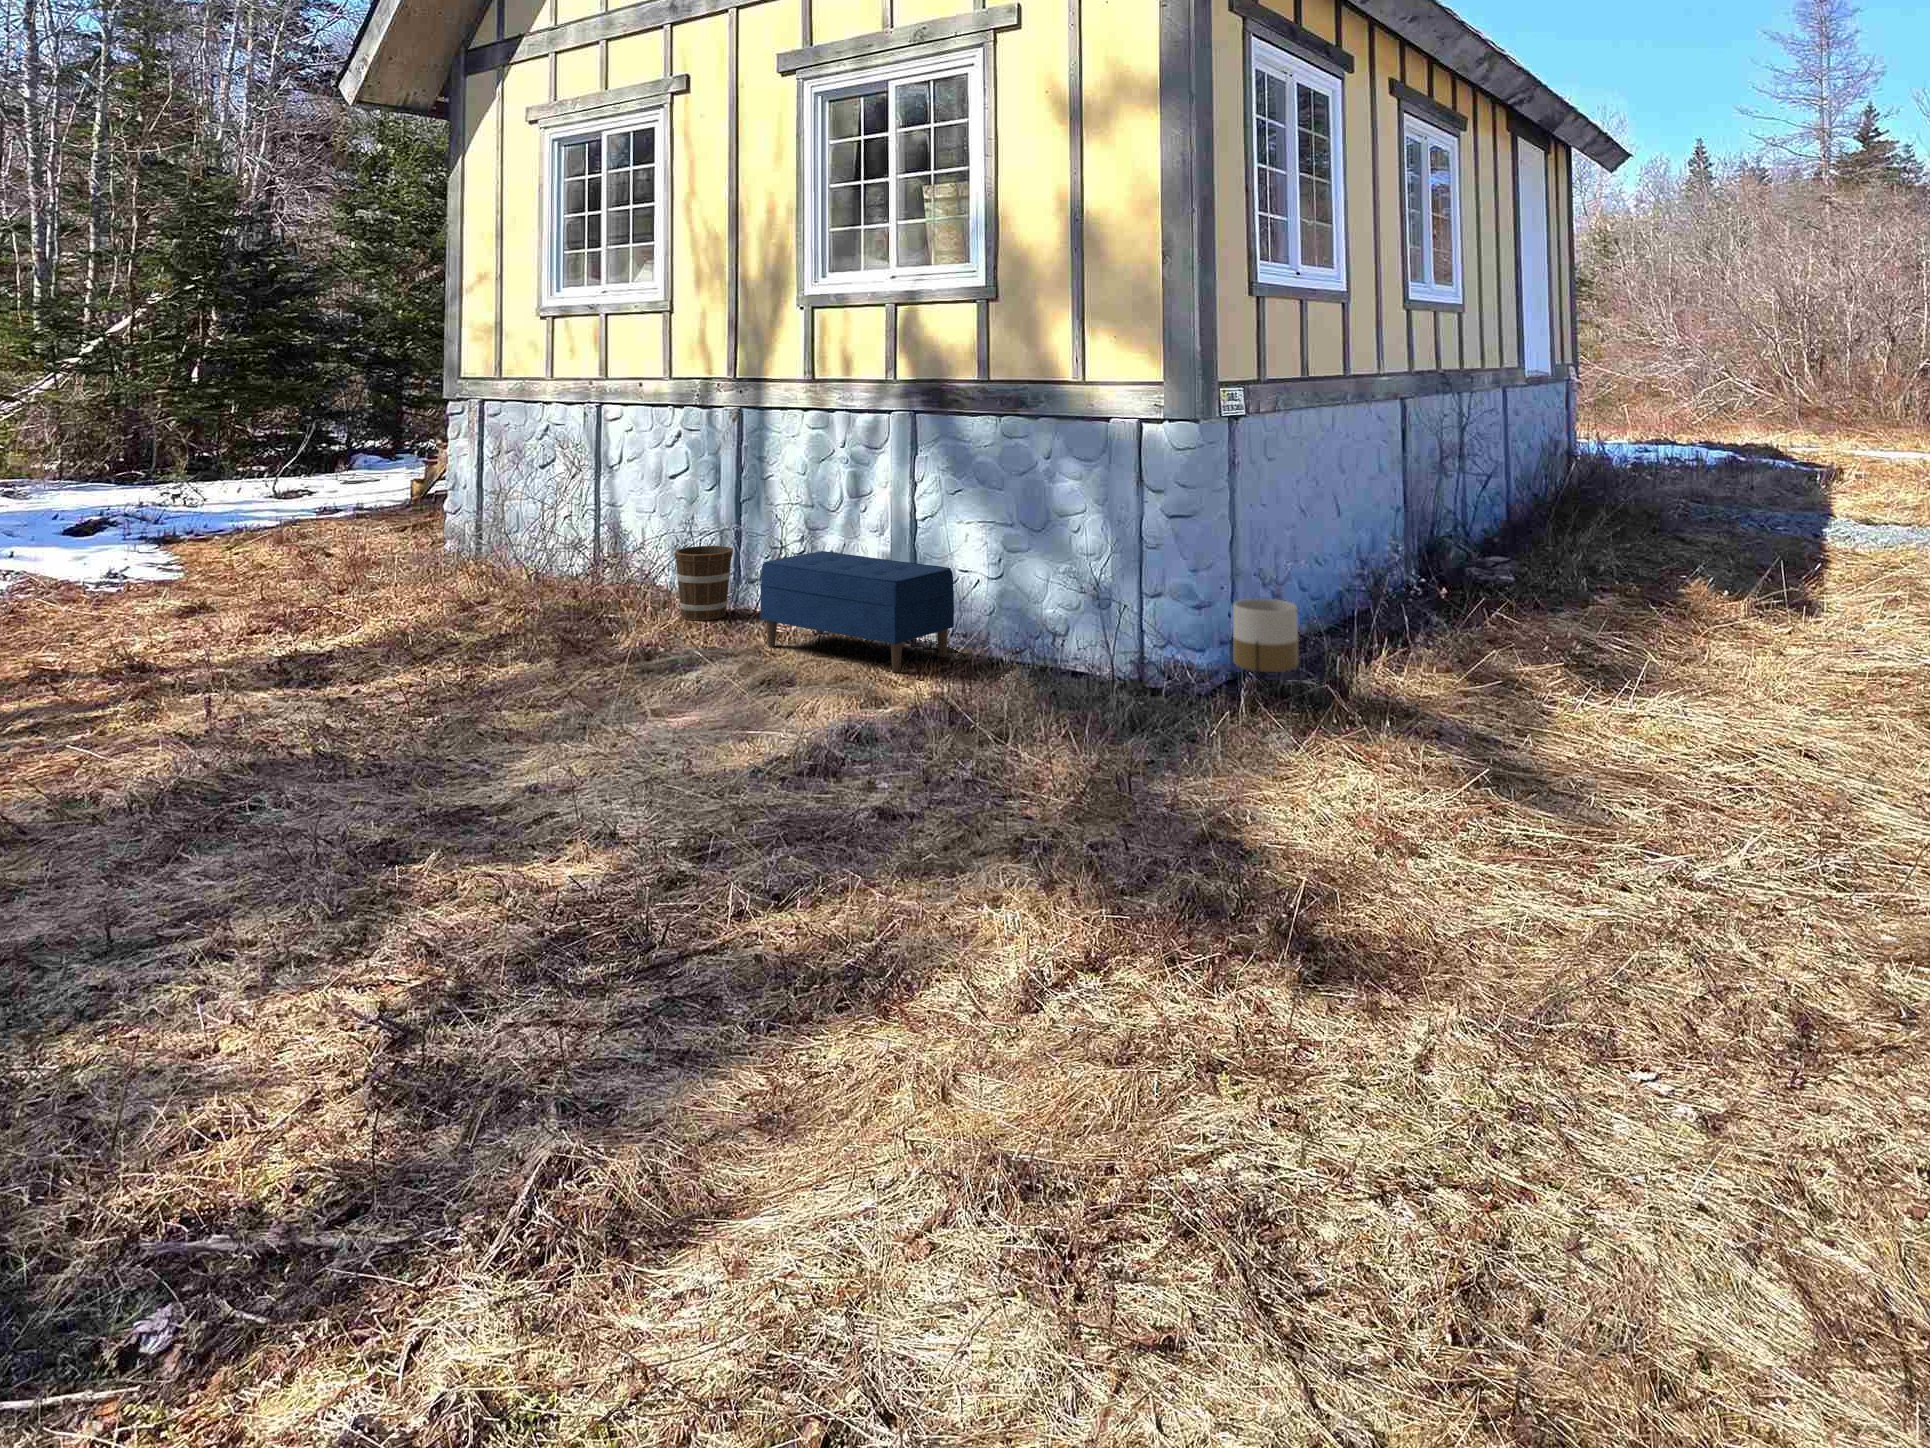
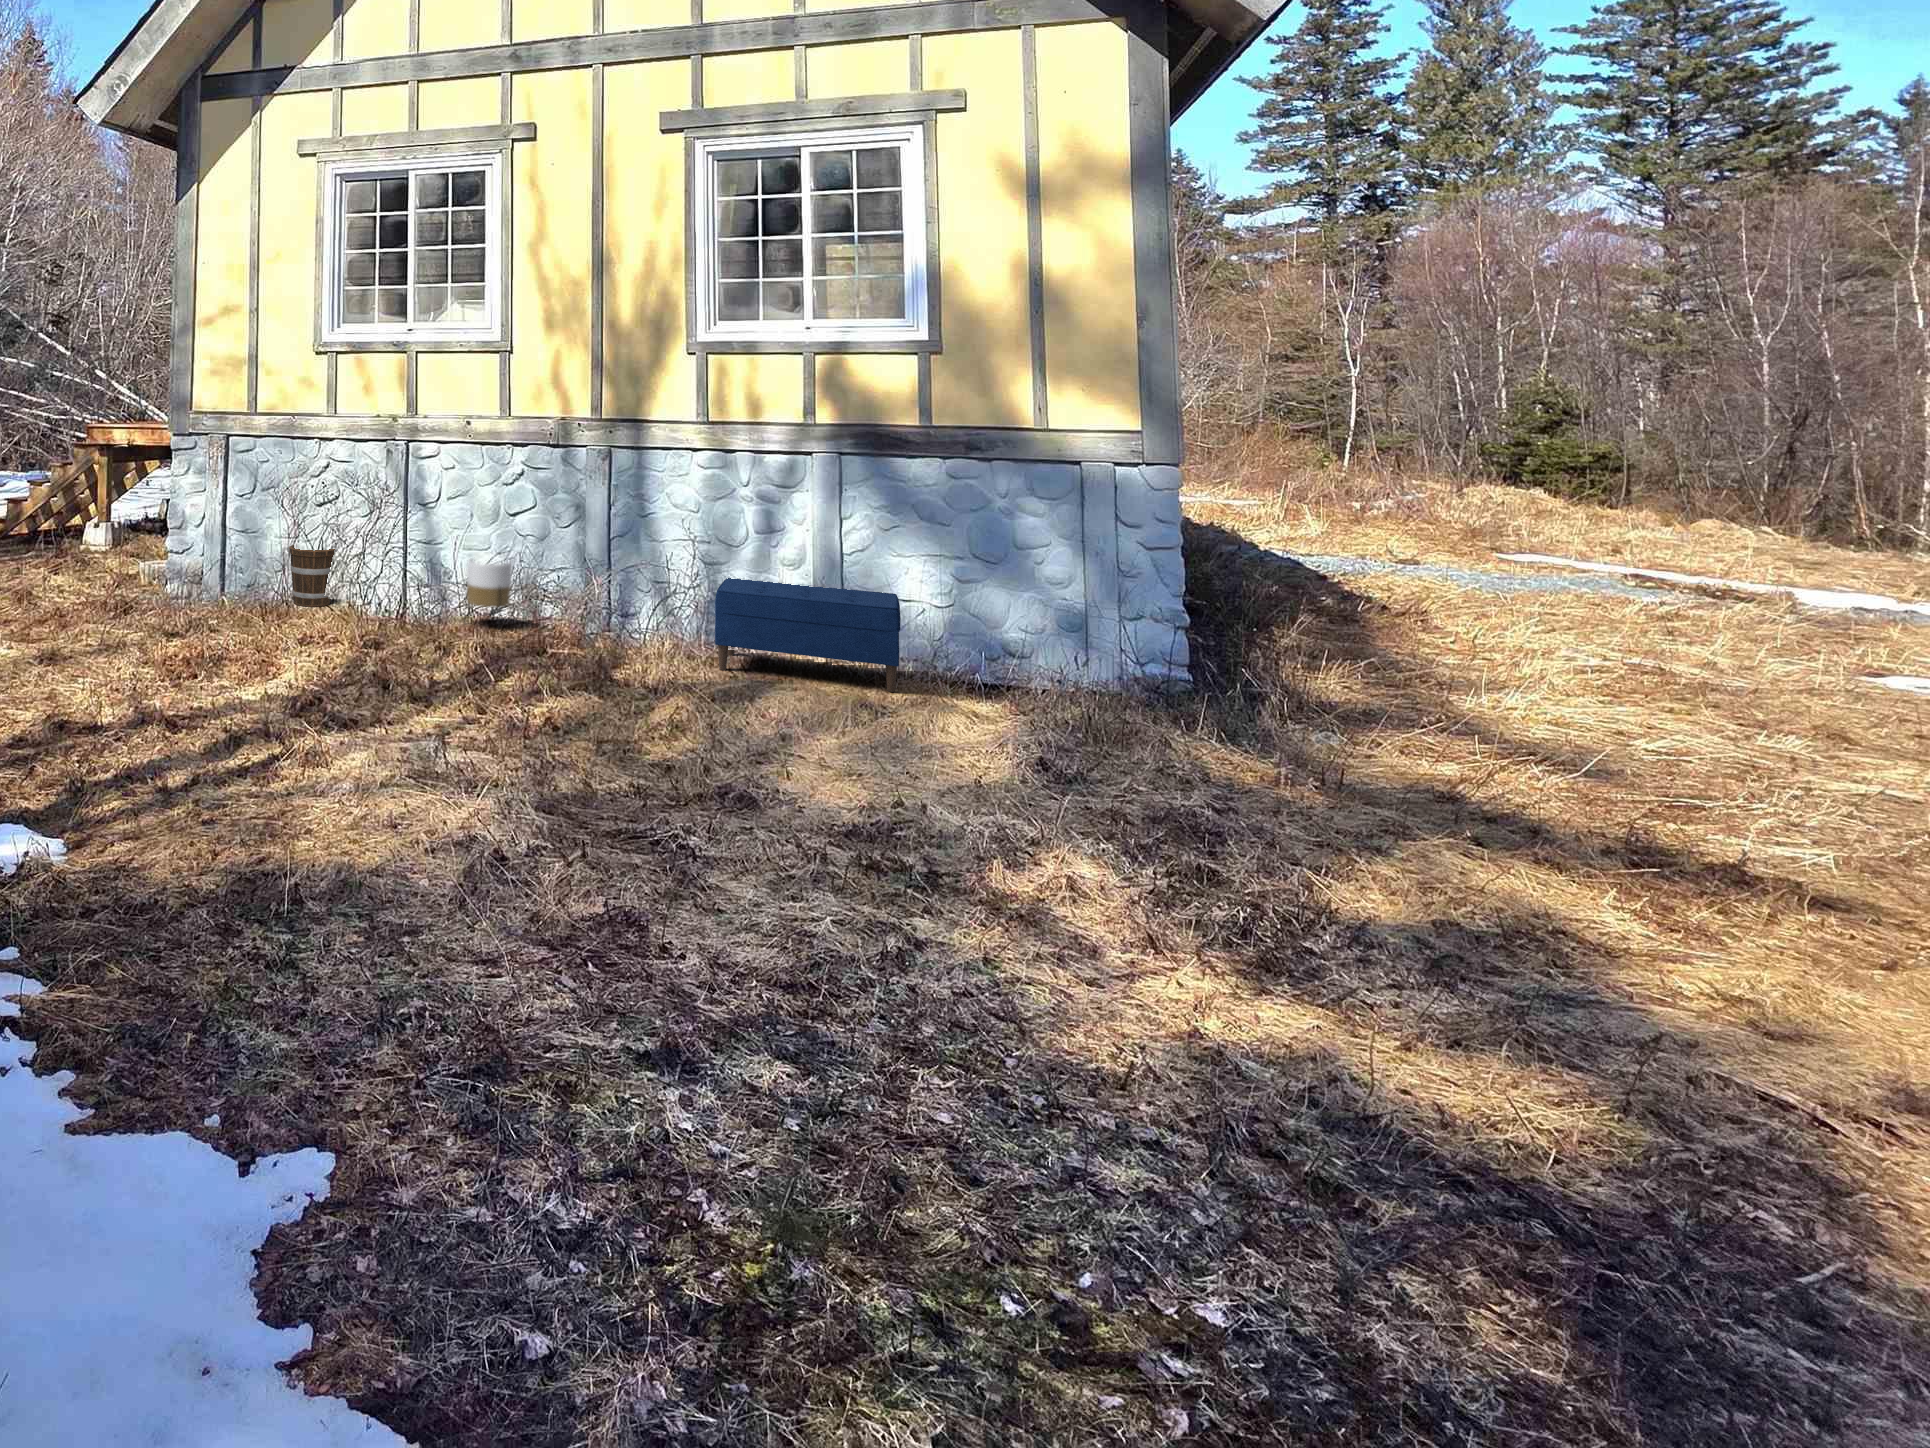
bucket: present [675,546,733,620] -> present [289,545,335,607]
planter: present [1233,599,1299,691] -> present [464,559,512,622]

